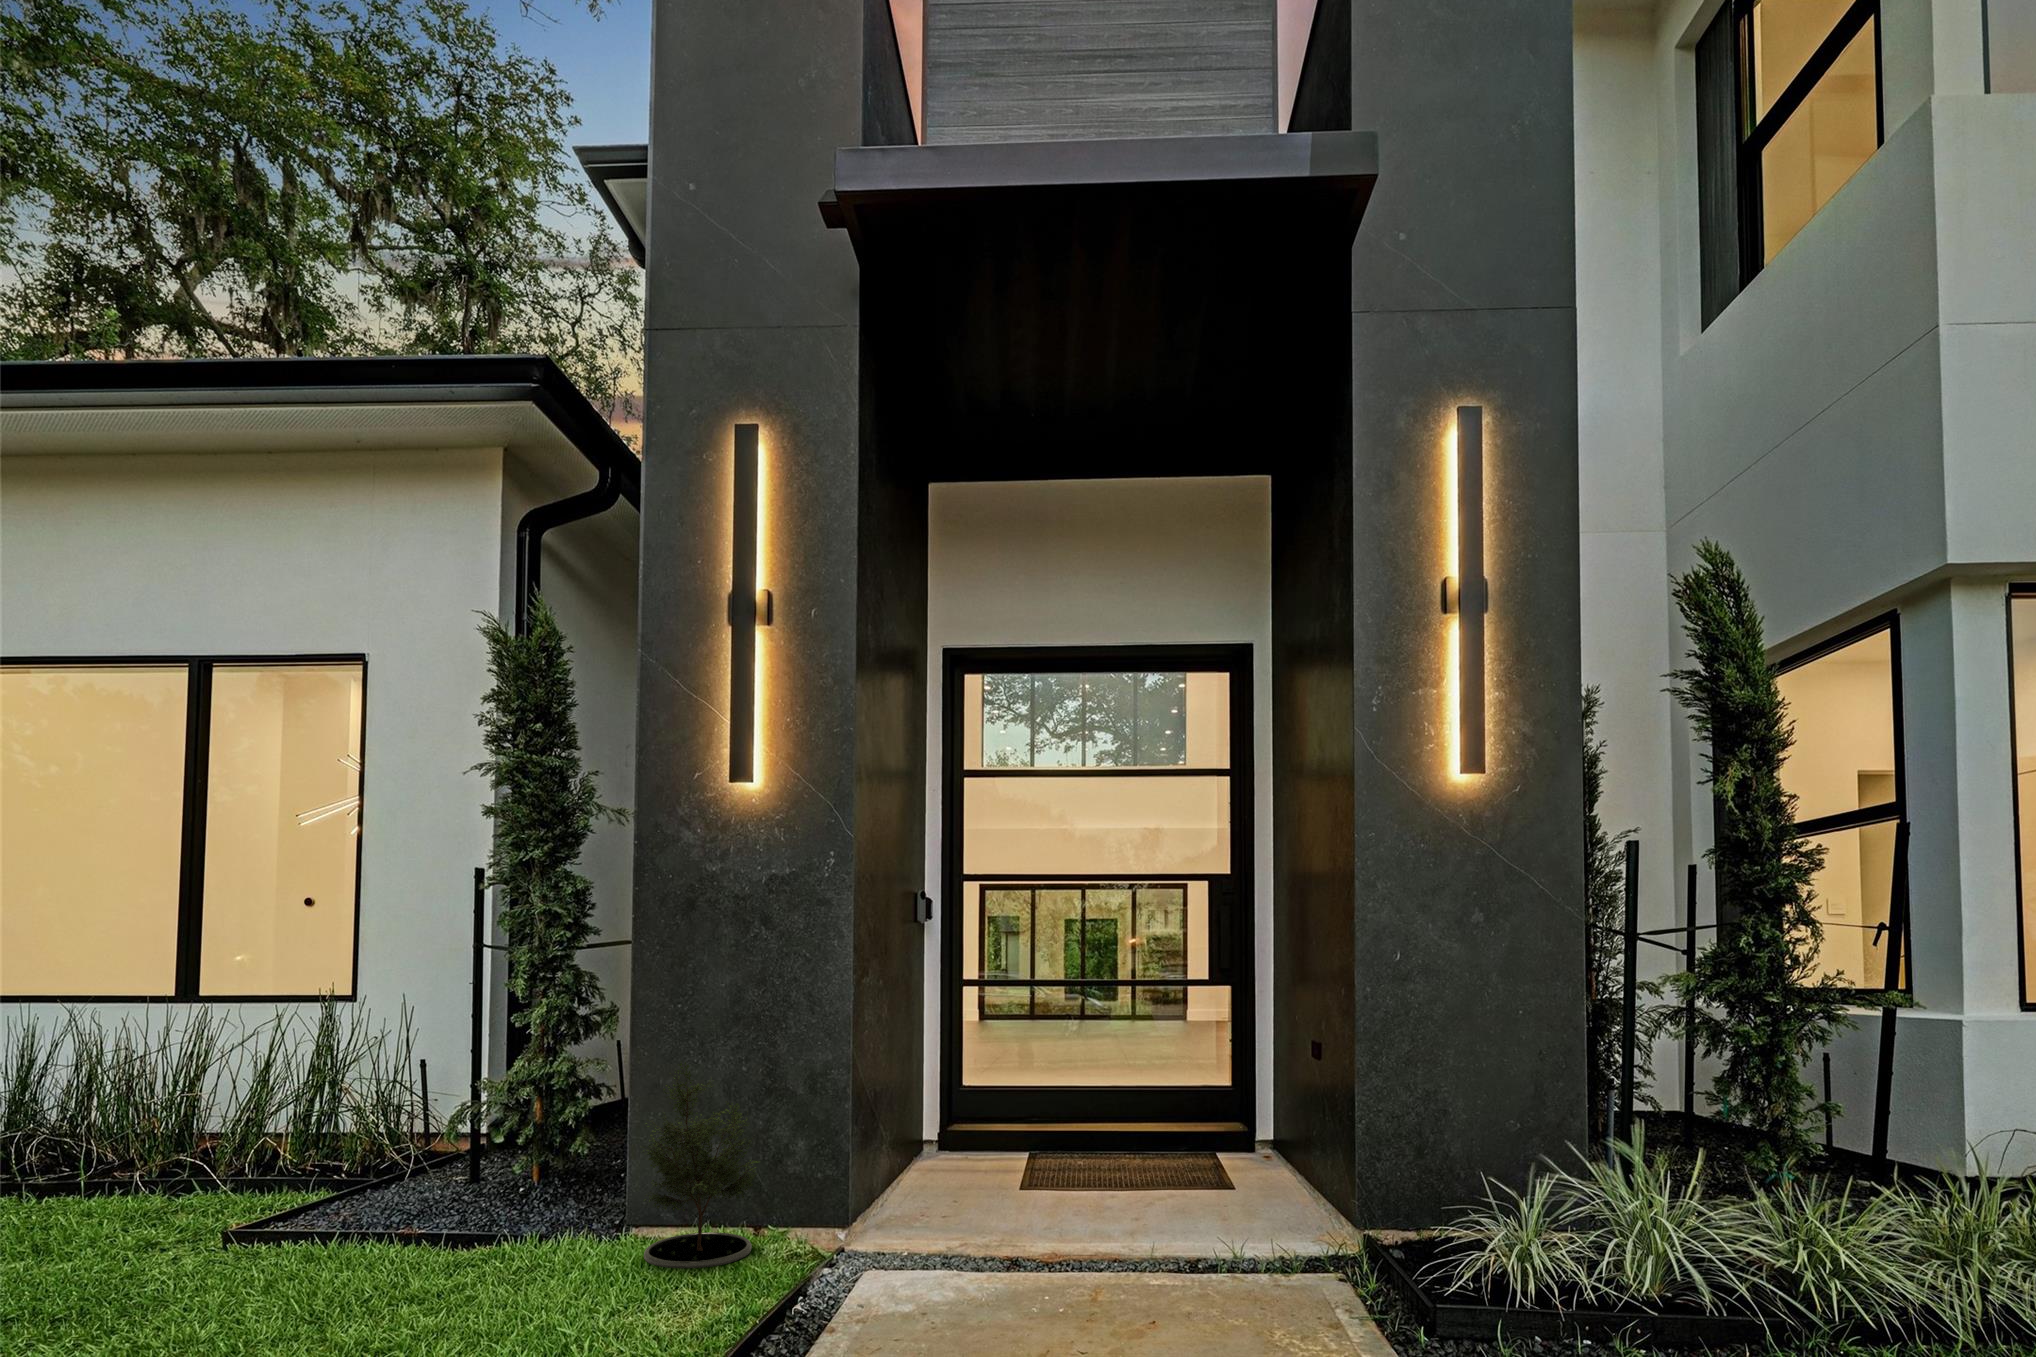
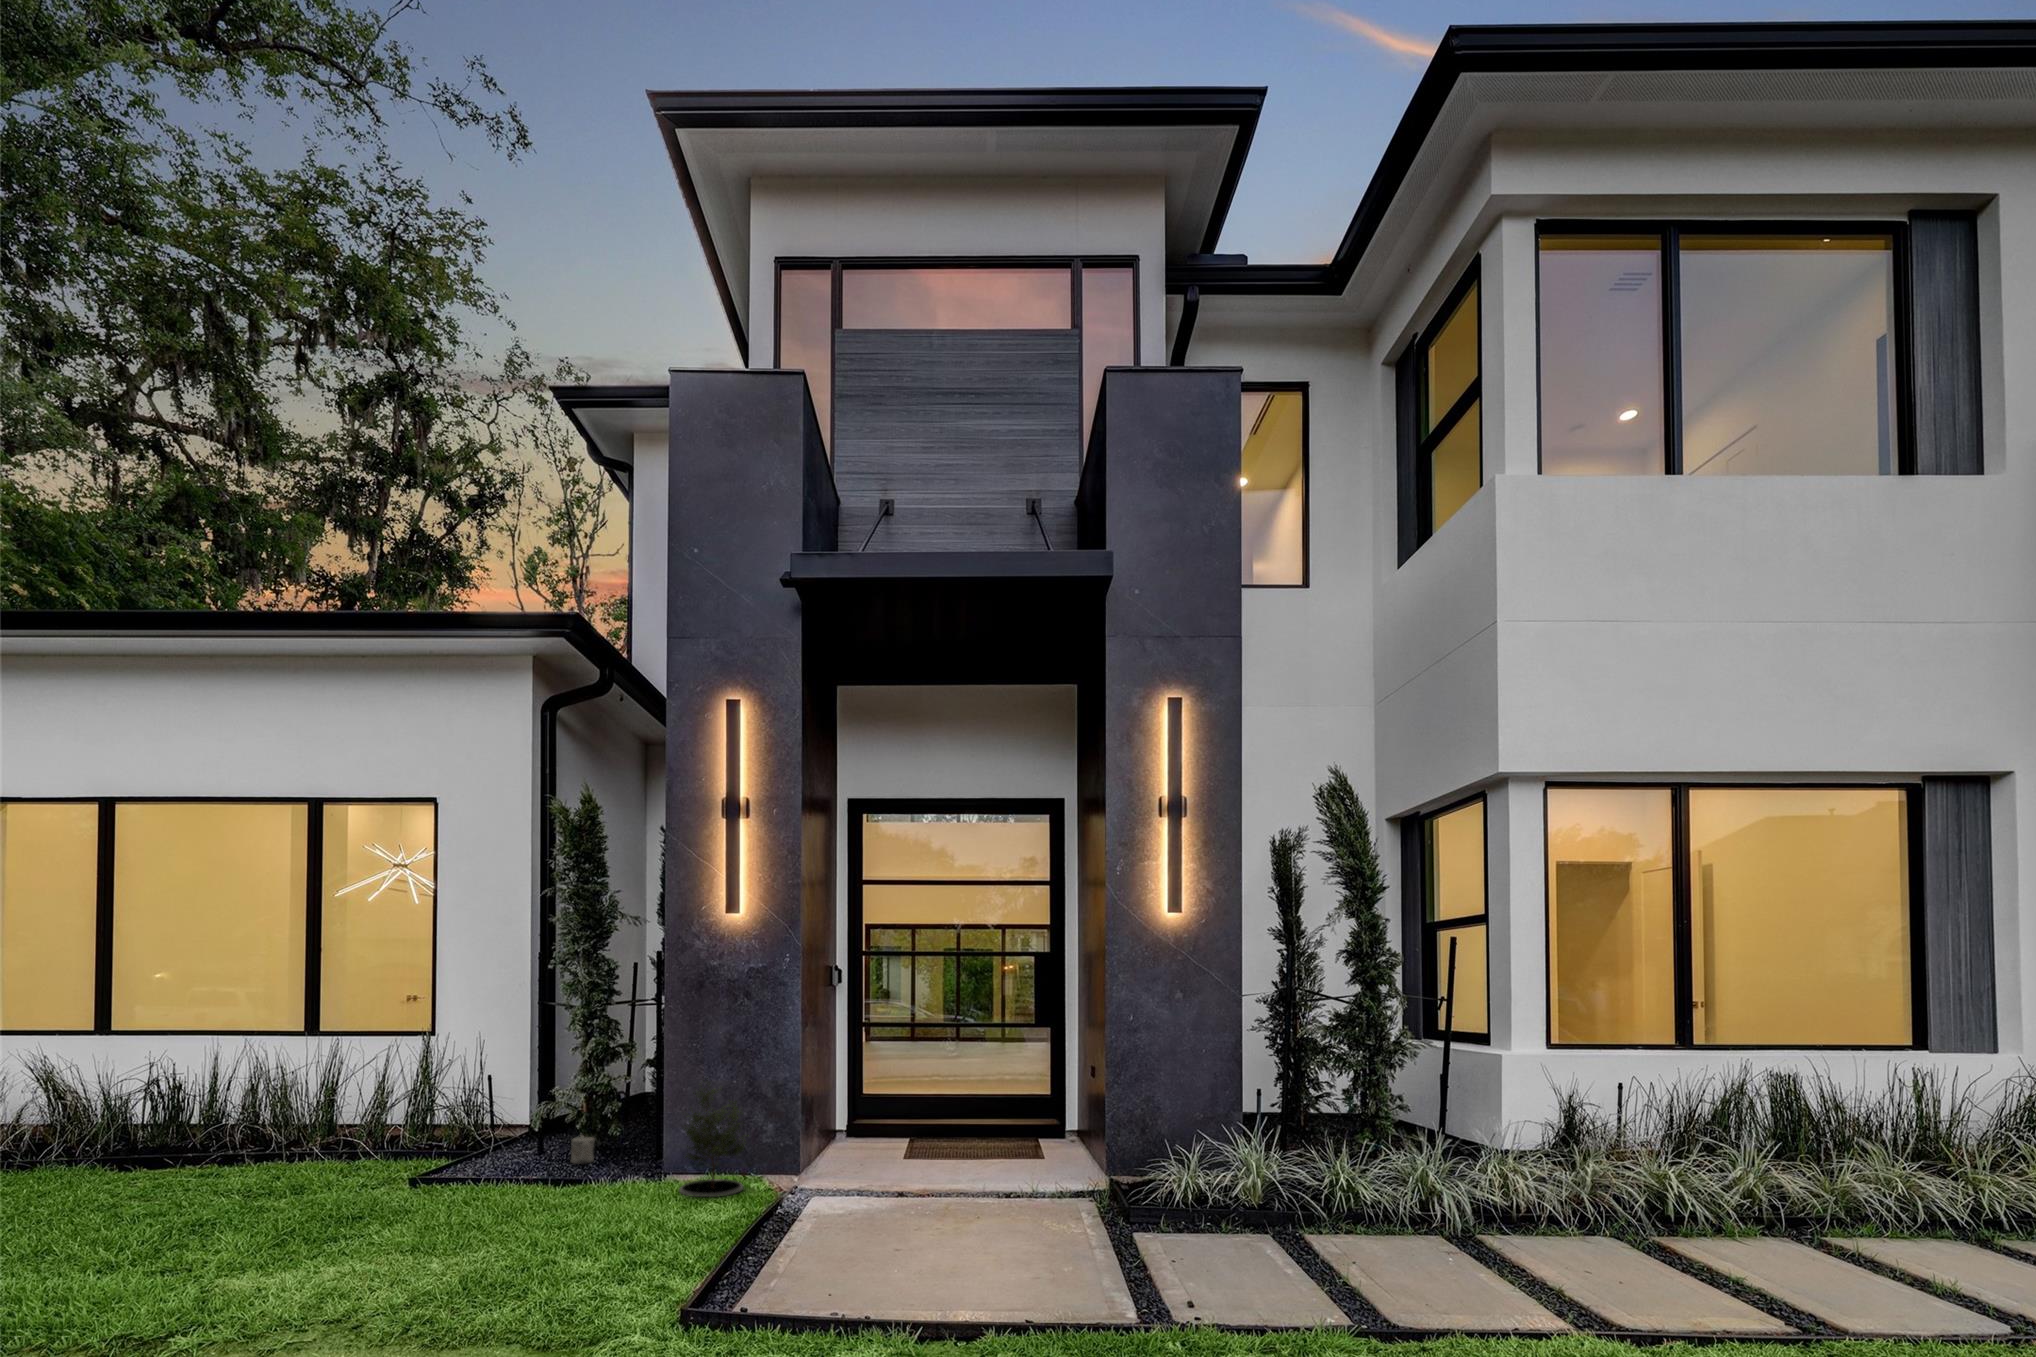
watering can: none [502,1153,541,1200] -> present [571,1135,595,1164]

